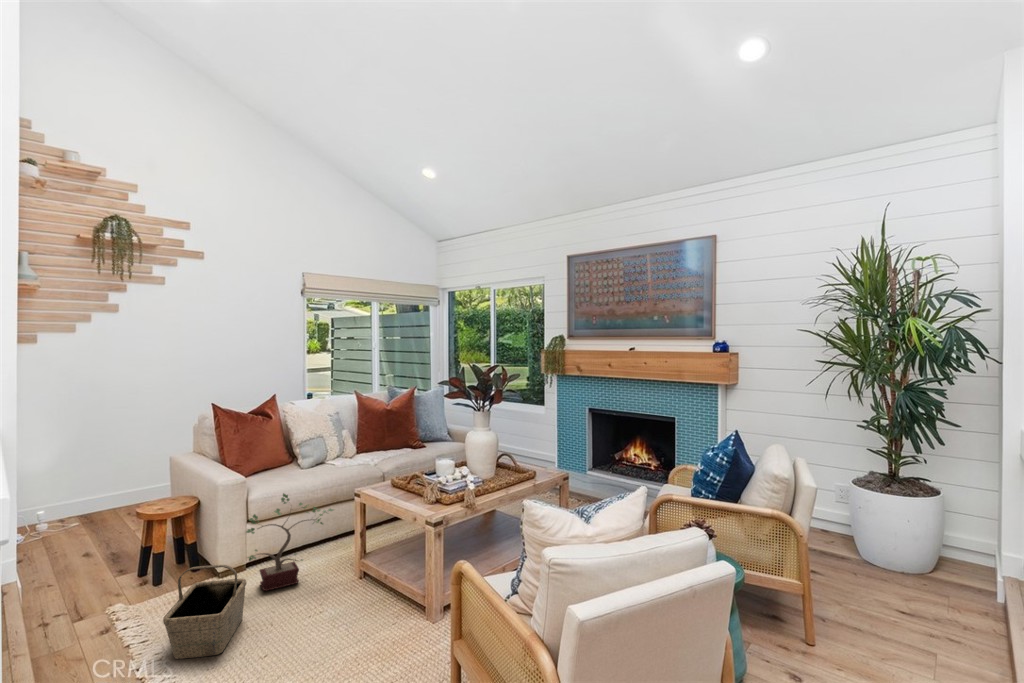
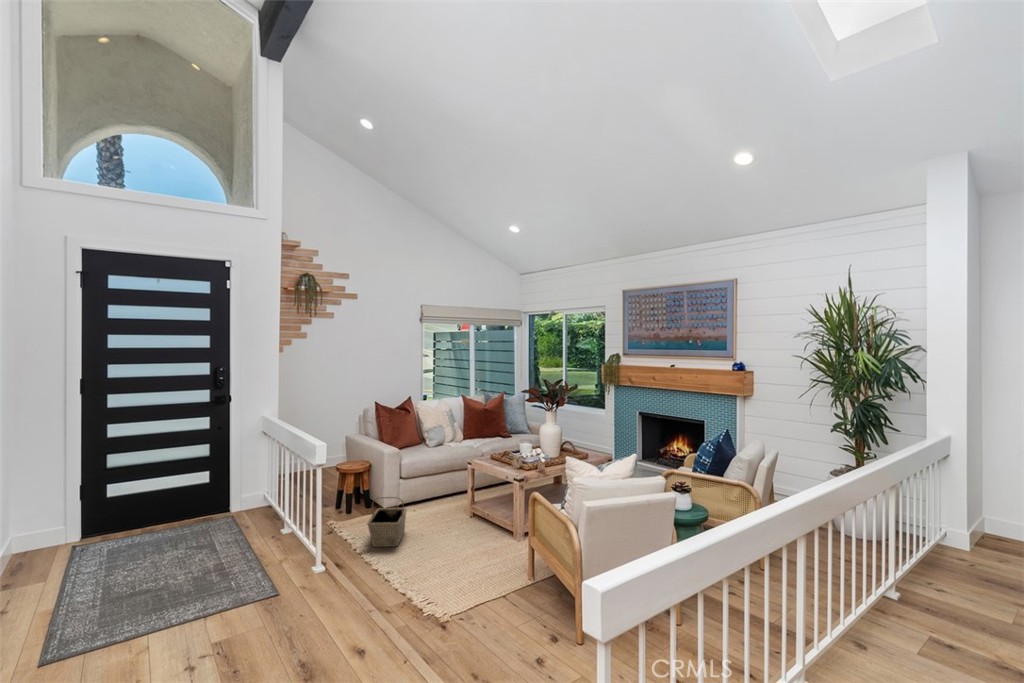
potted plant: present [246,493,333,591] -> none [403,459,455,520]

